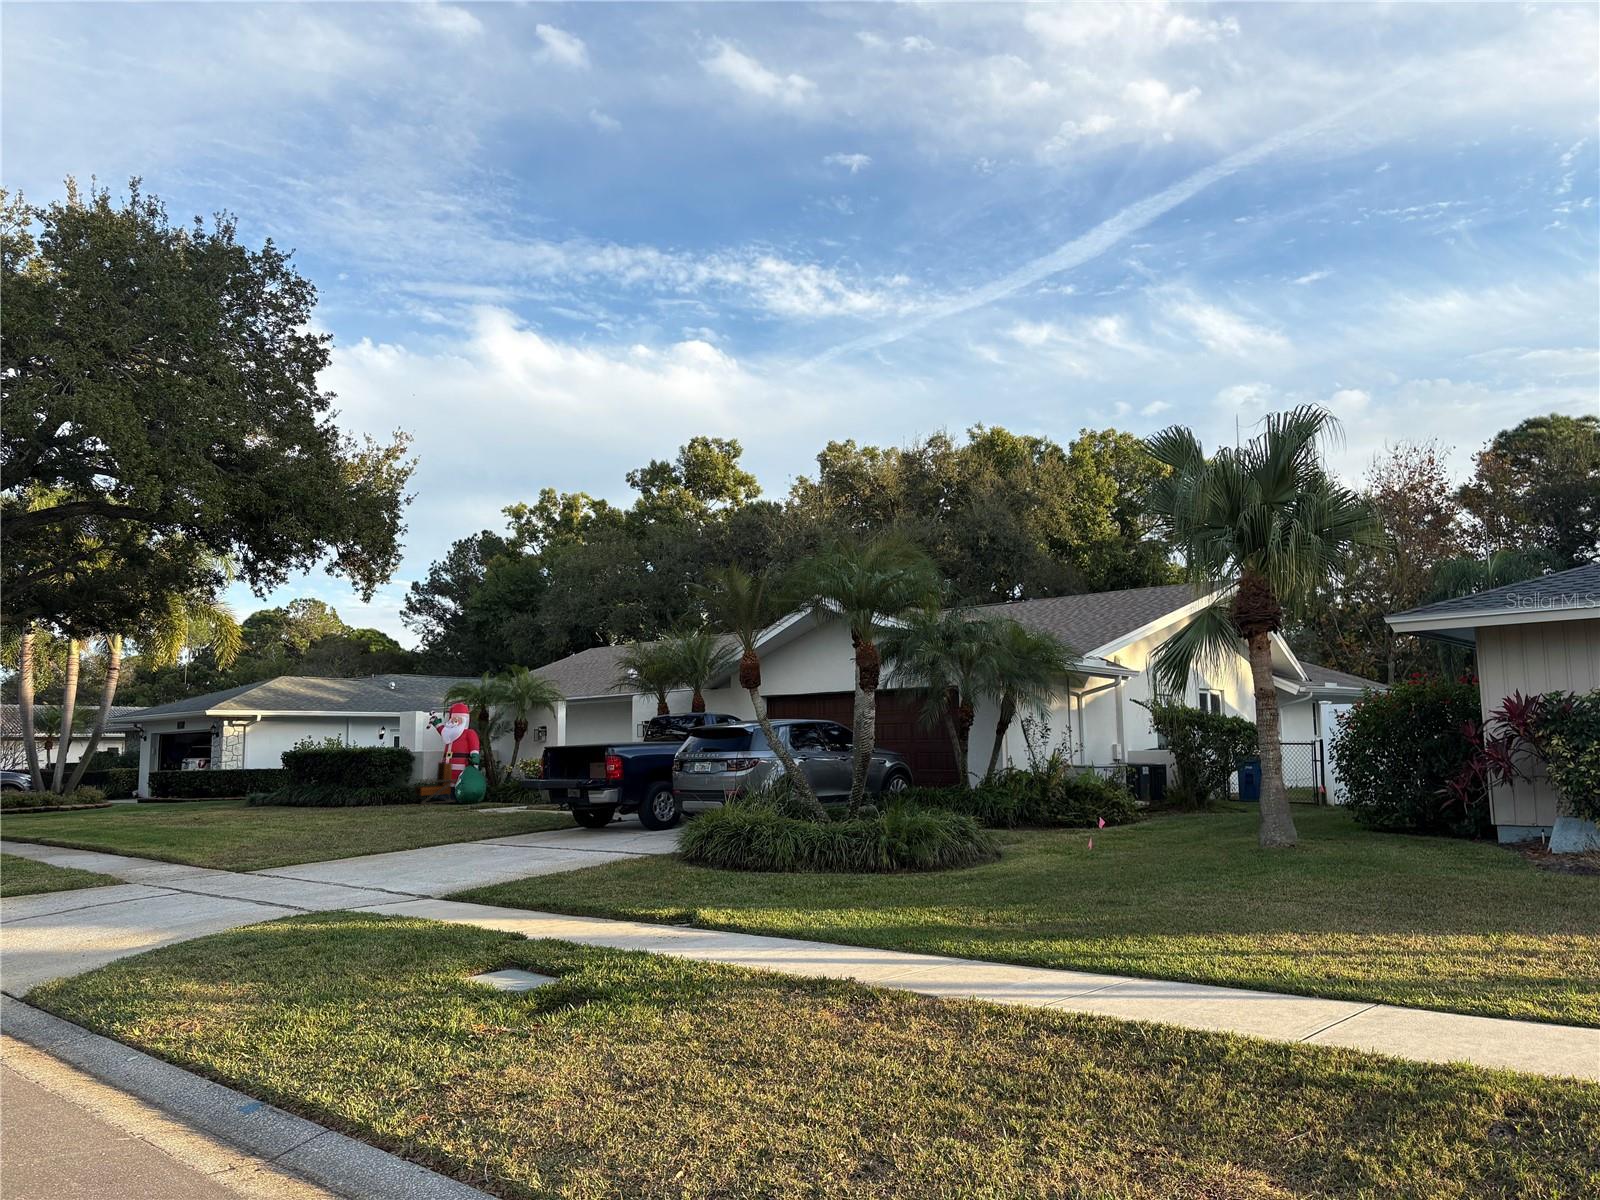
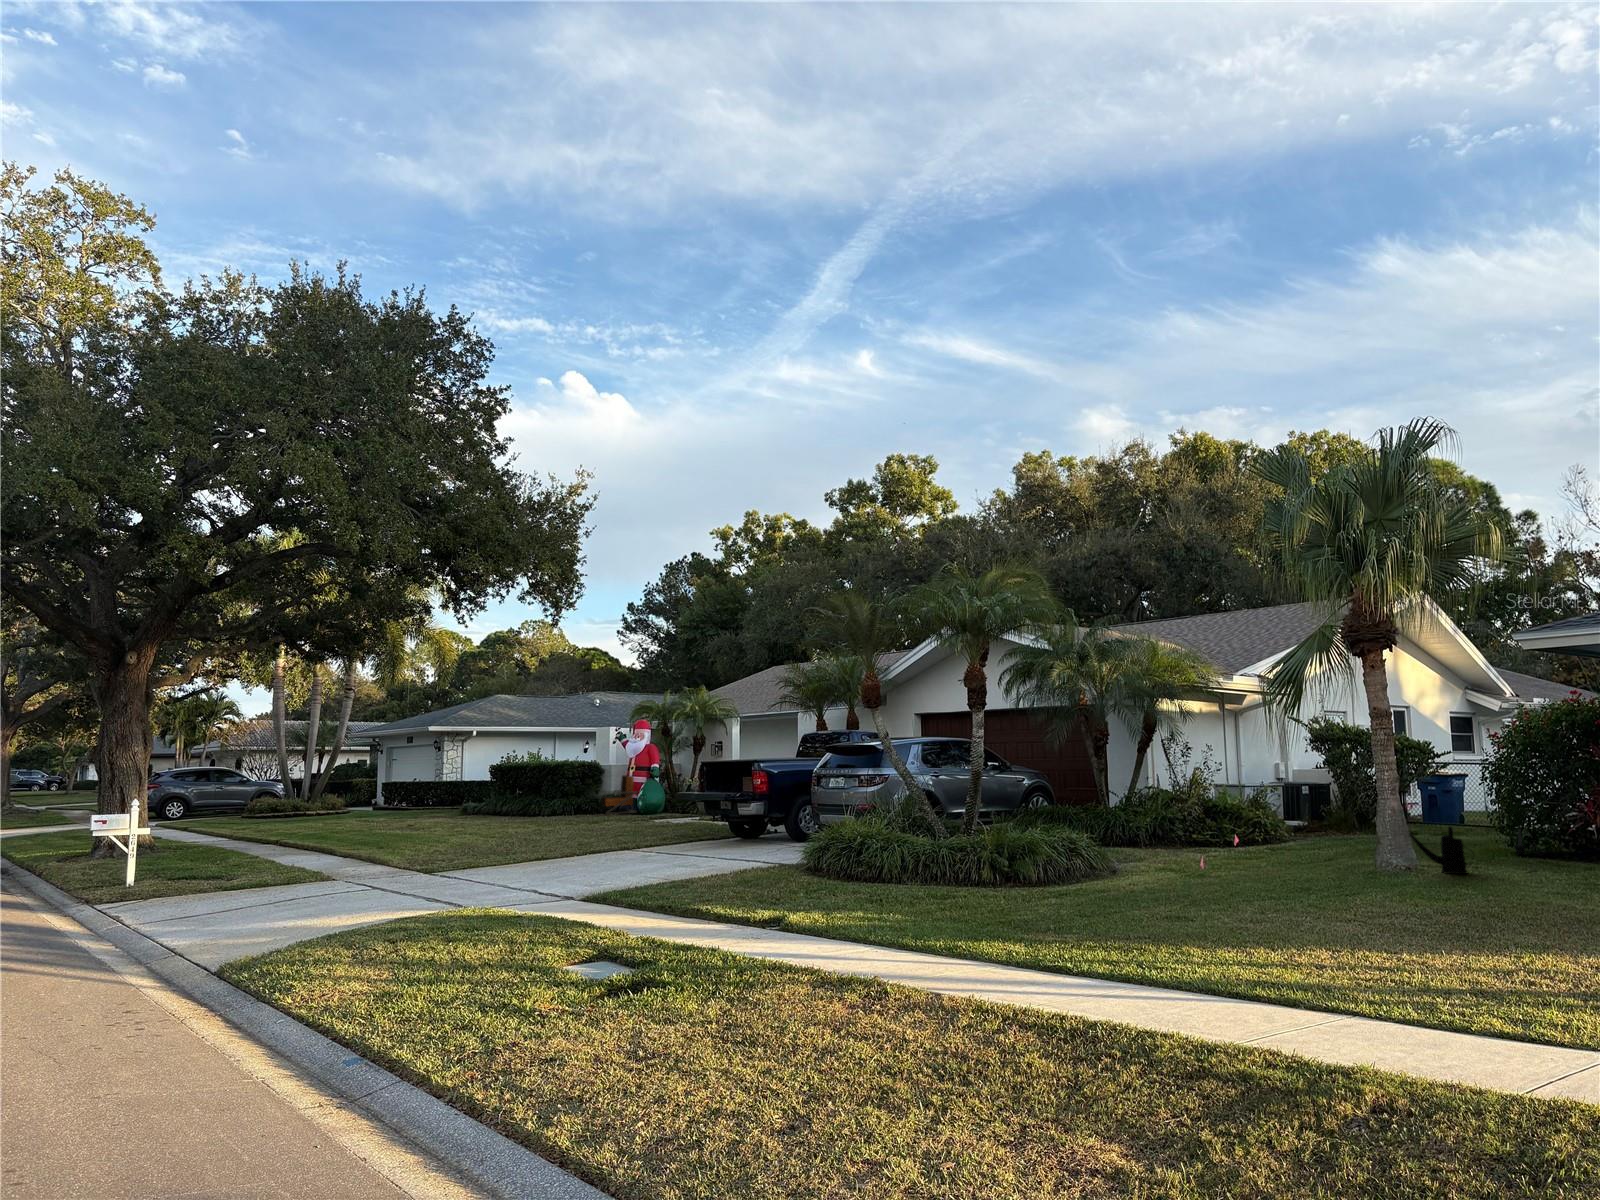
potted plant: present [1030,782,1050,826] -> present [1509,800,1525,855]
watering can: none [1292,803,1353,849] -> present [1410,826,1467,874]

